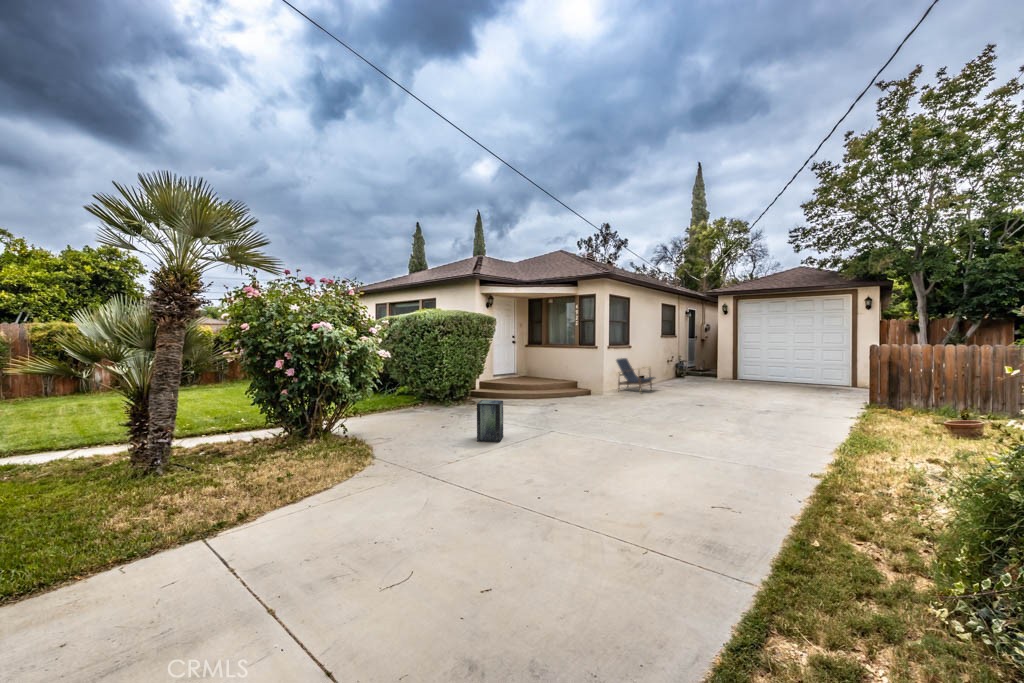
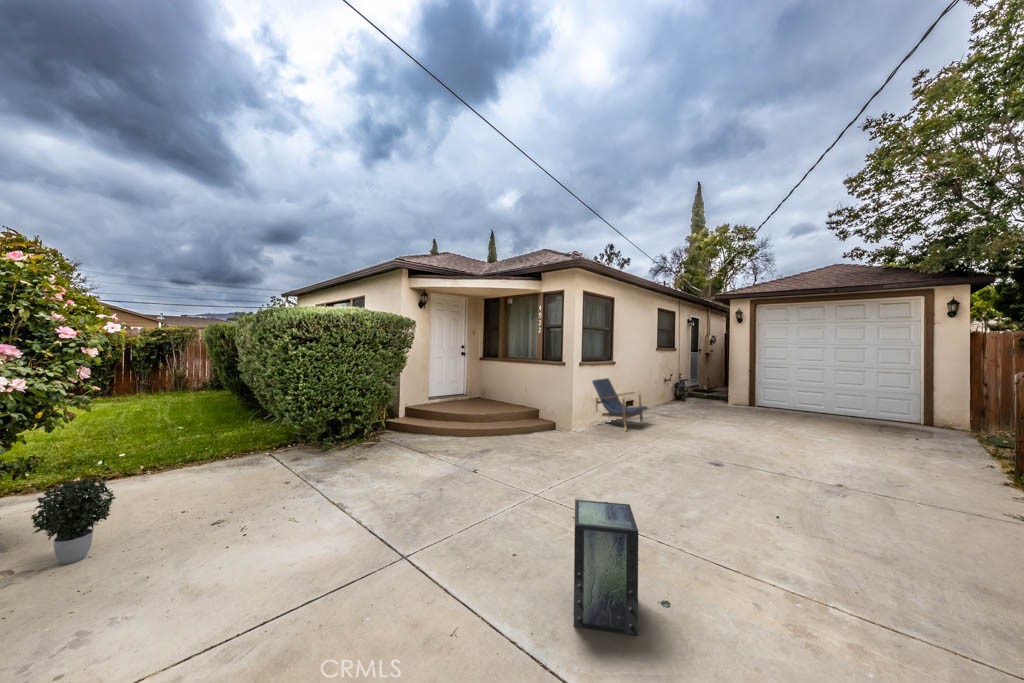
potted plant: none [397,399,423,435] -> present [31,479,116,565]
storage box: present [477,400,503,442] -> present [574,500,638,635]

